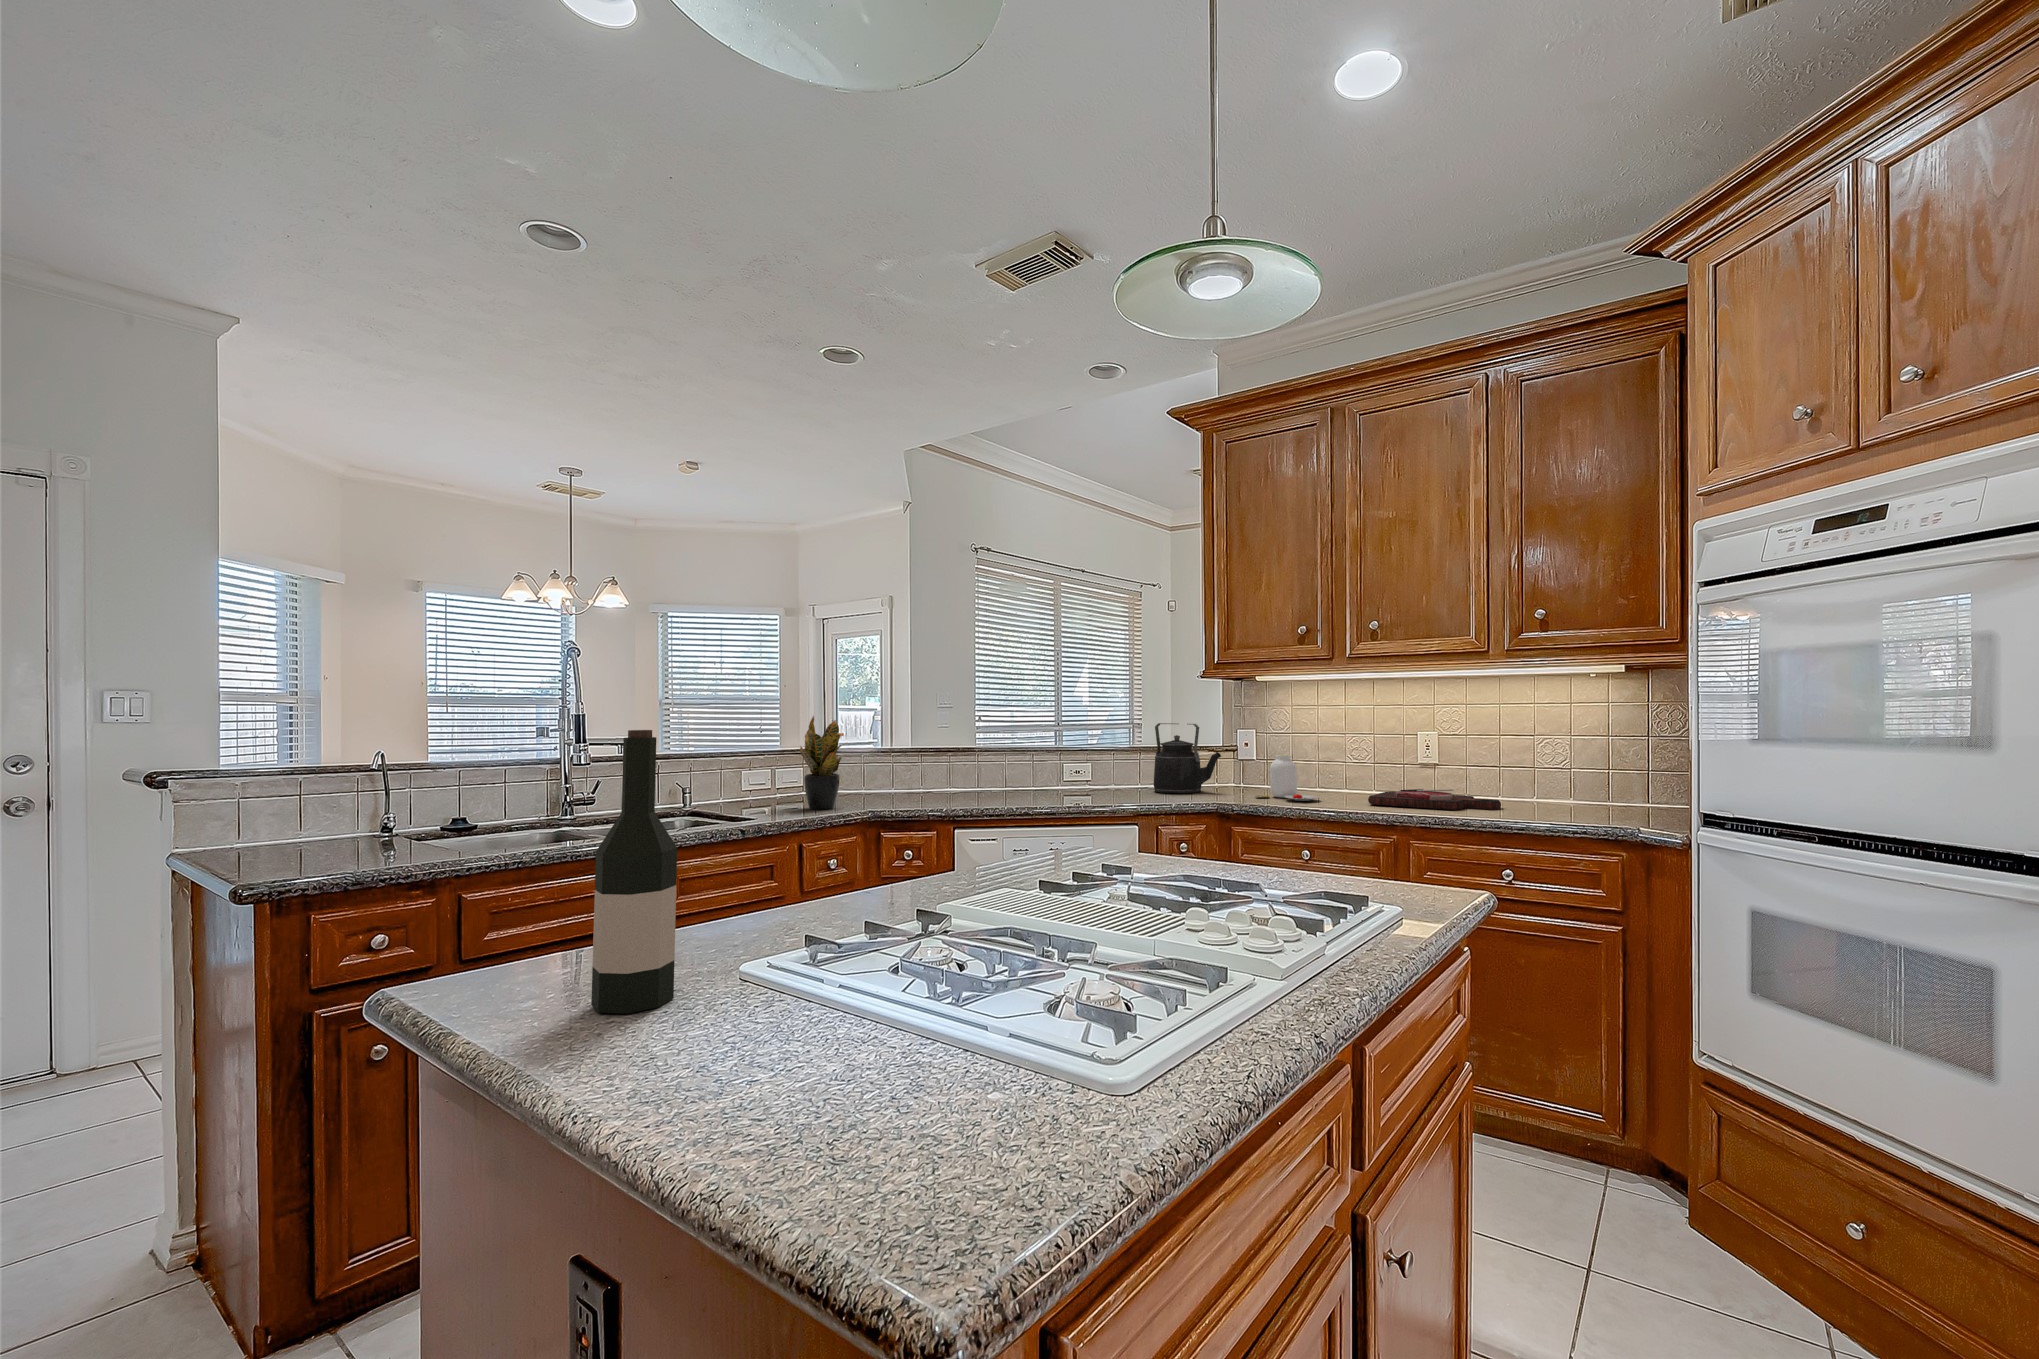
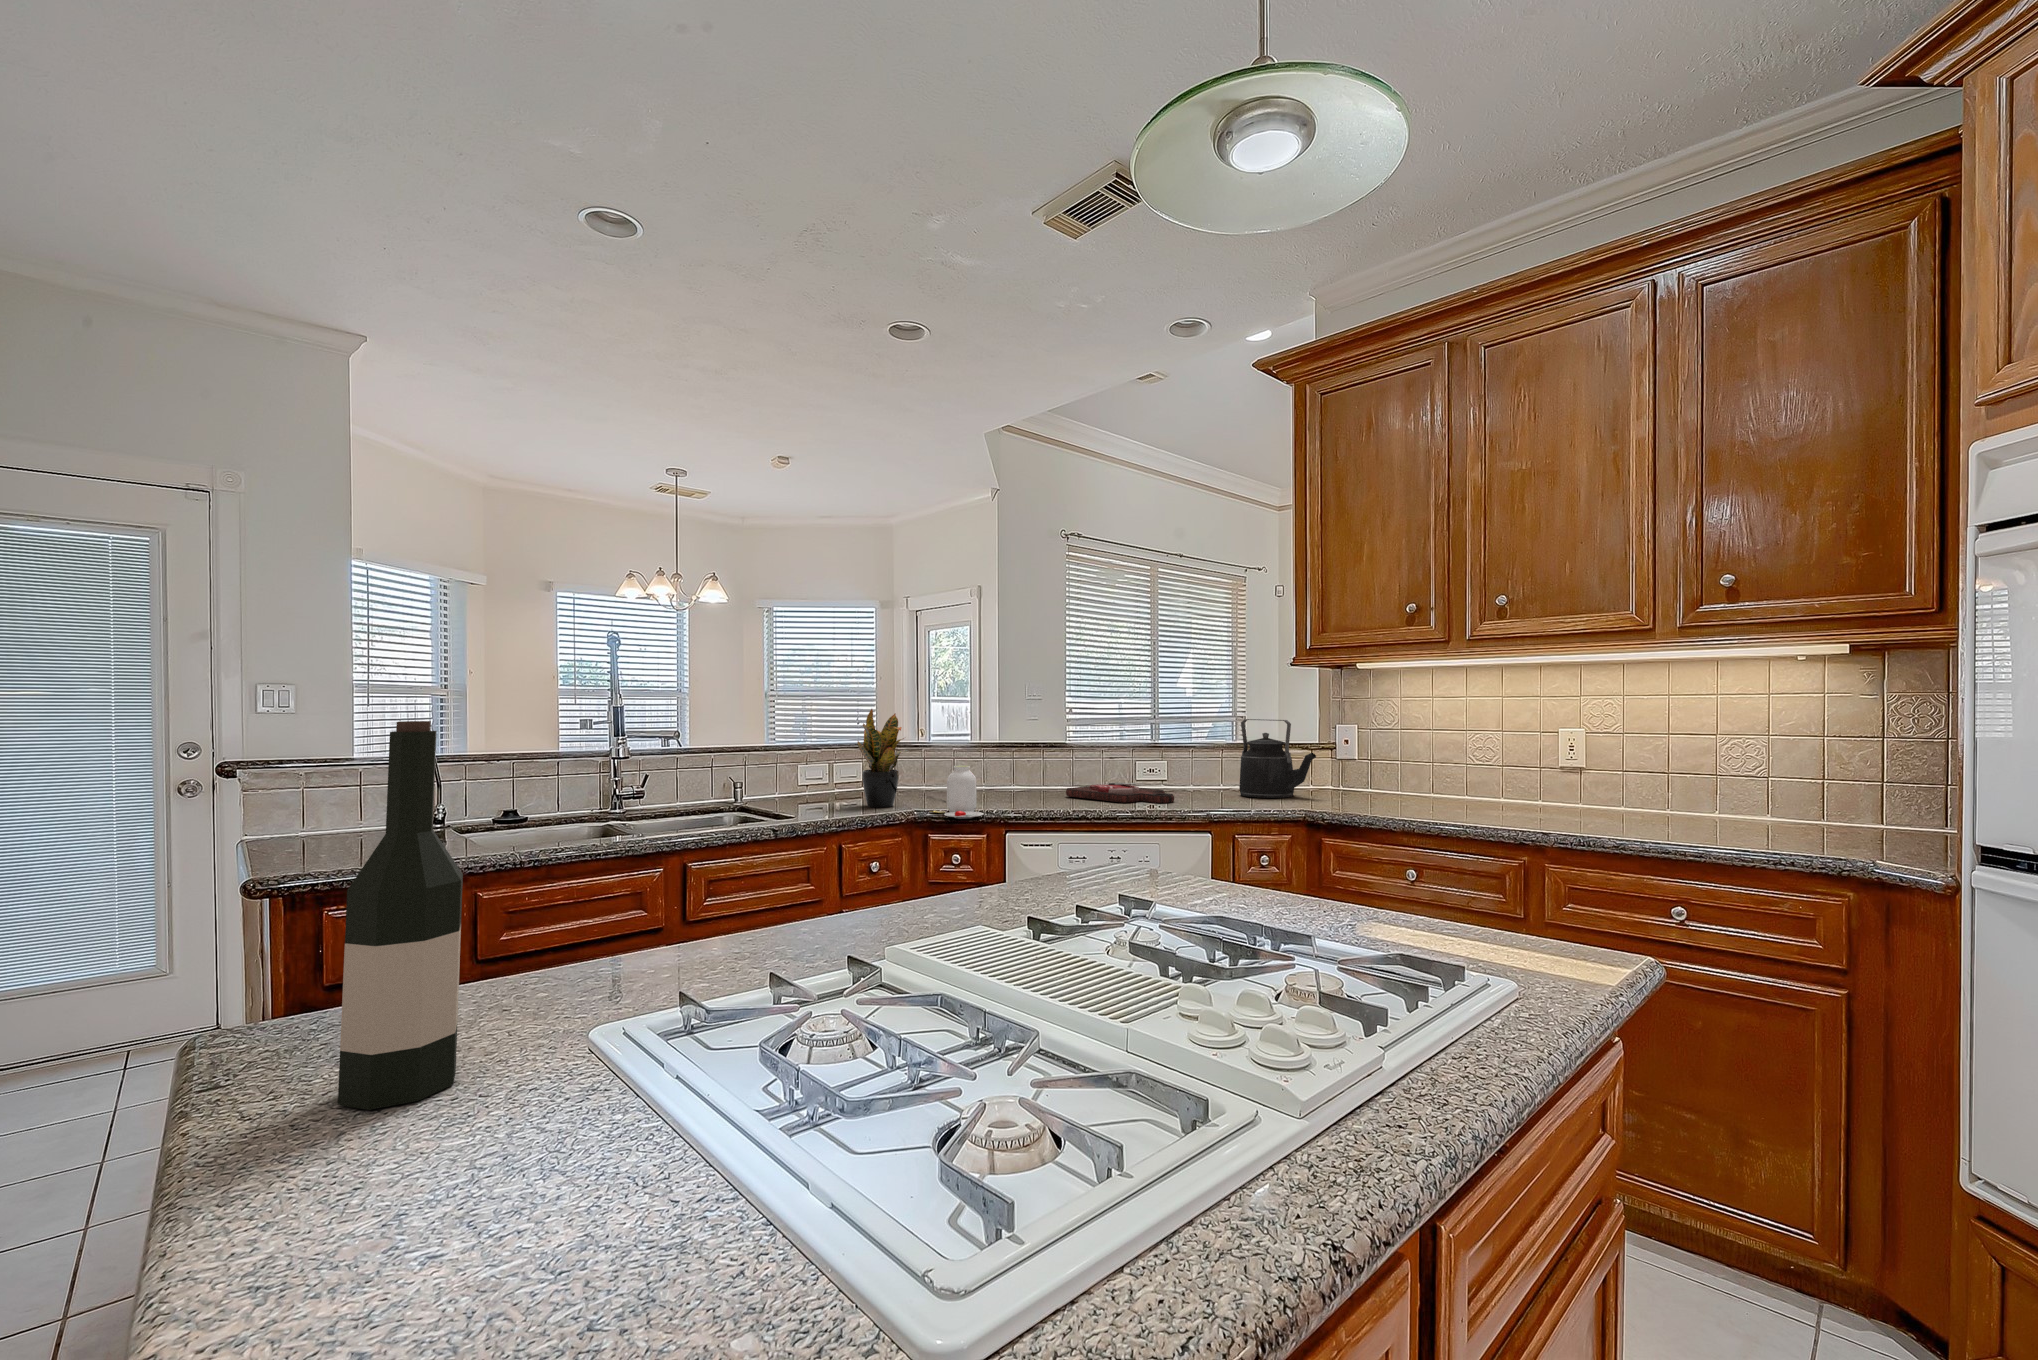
jar: present [1256,755,1320,801] -> present [930,765,984,819]
cutting board: present [1368,789,1501,810] -> present [1066,782,1174,803]

